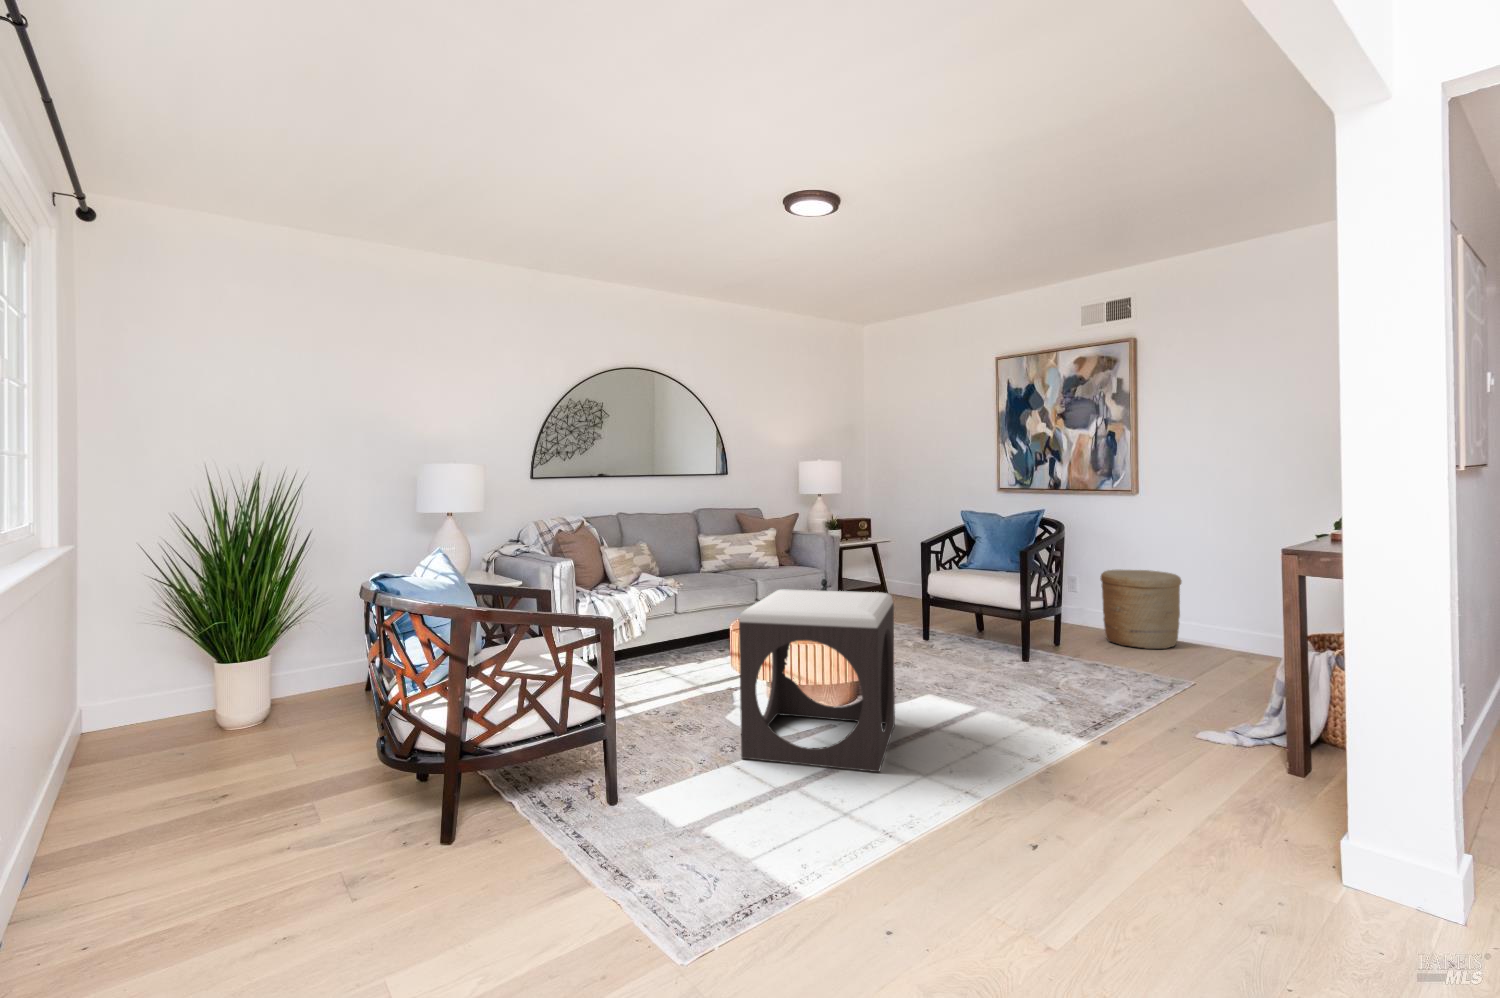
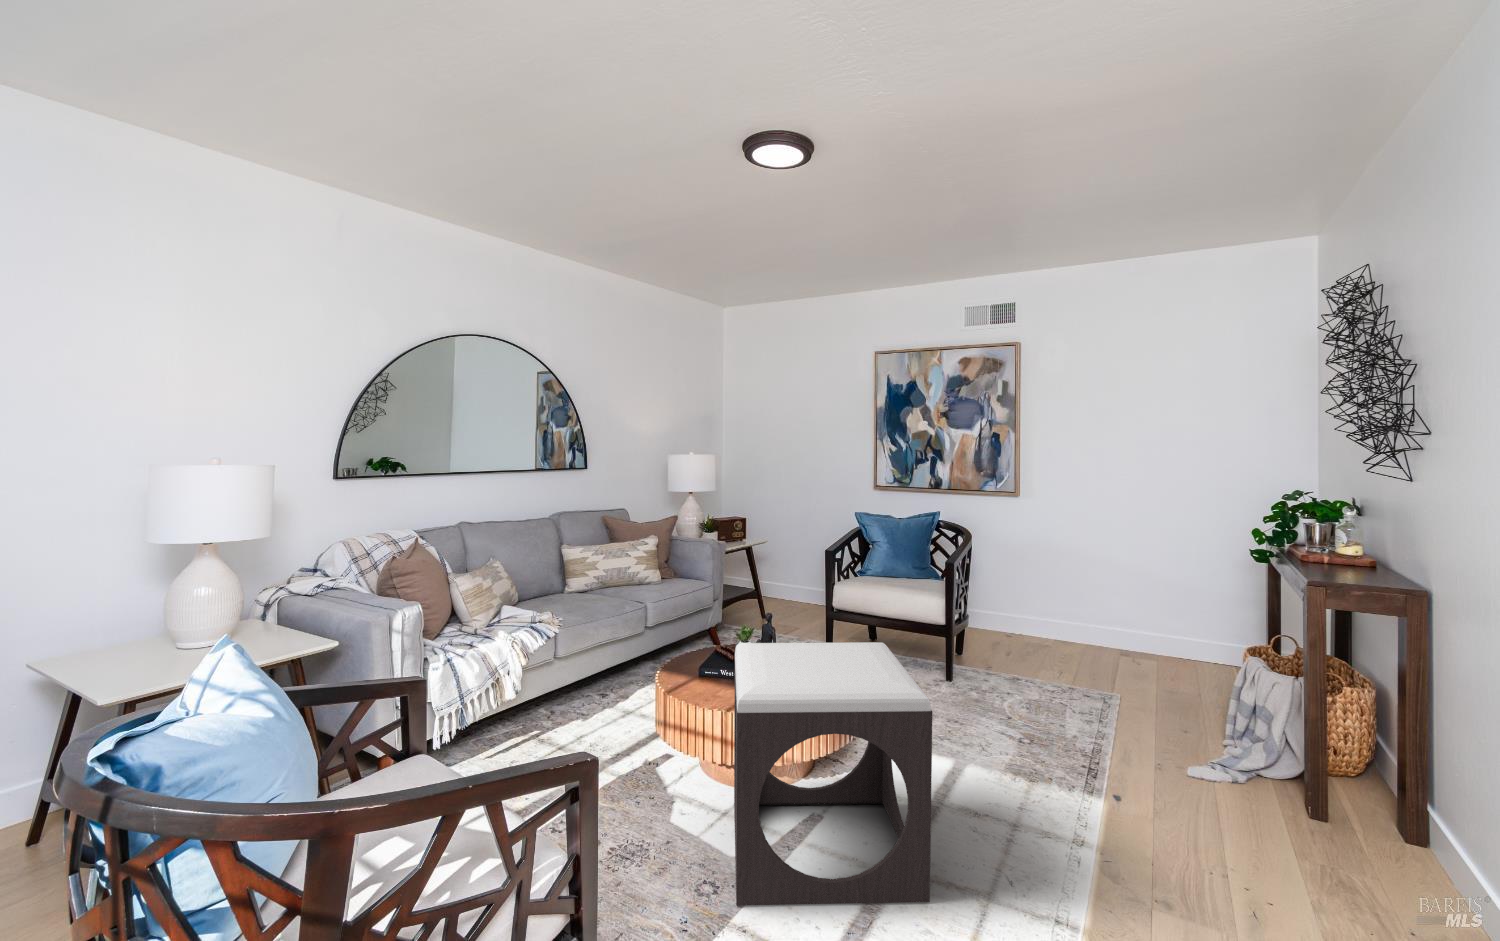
woven basket: present [1100,570,1181,649] -> none [992,573,1070,655]

